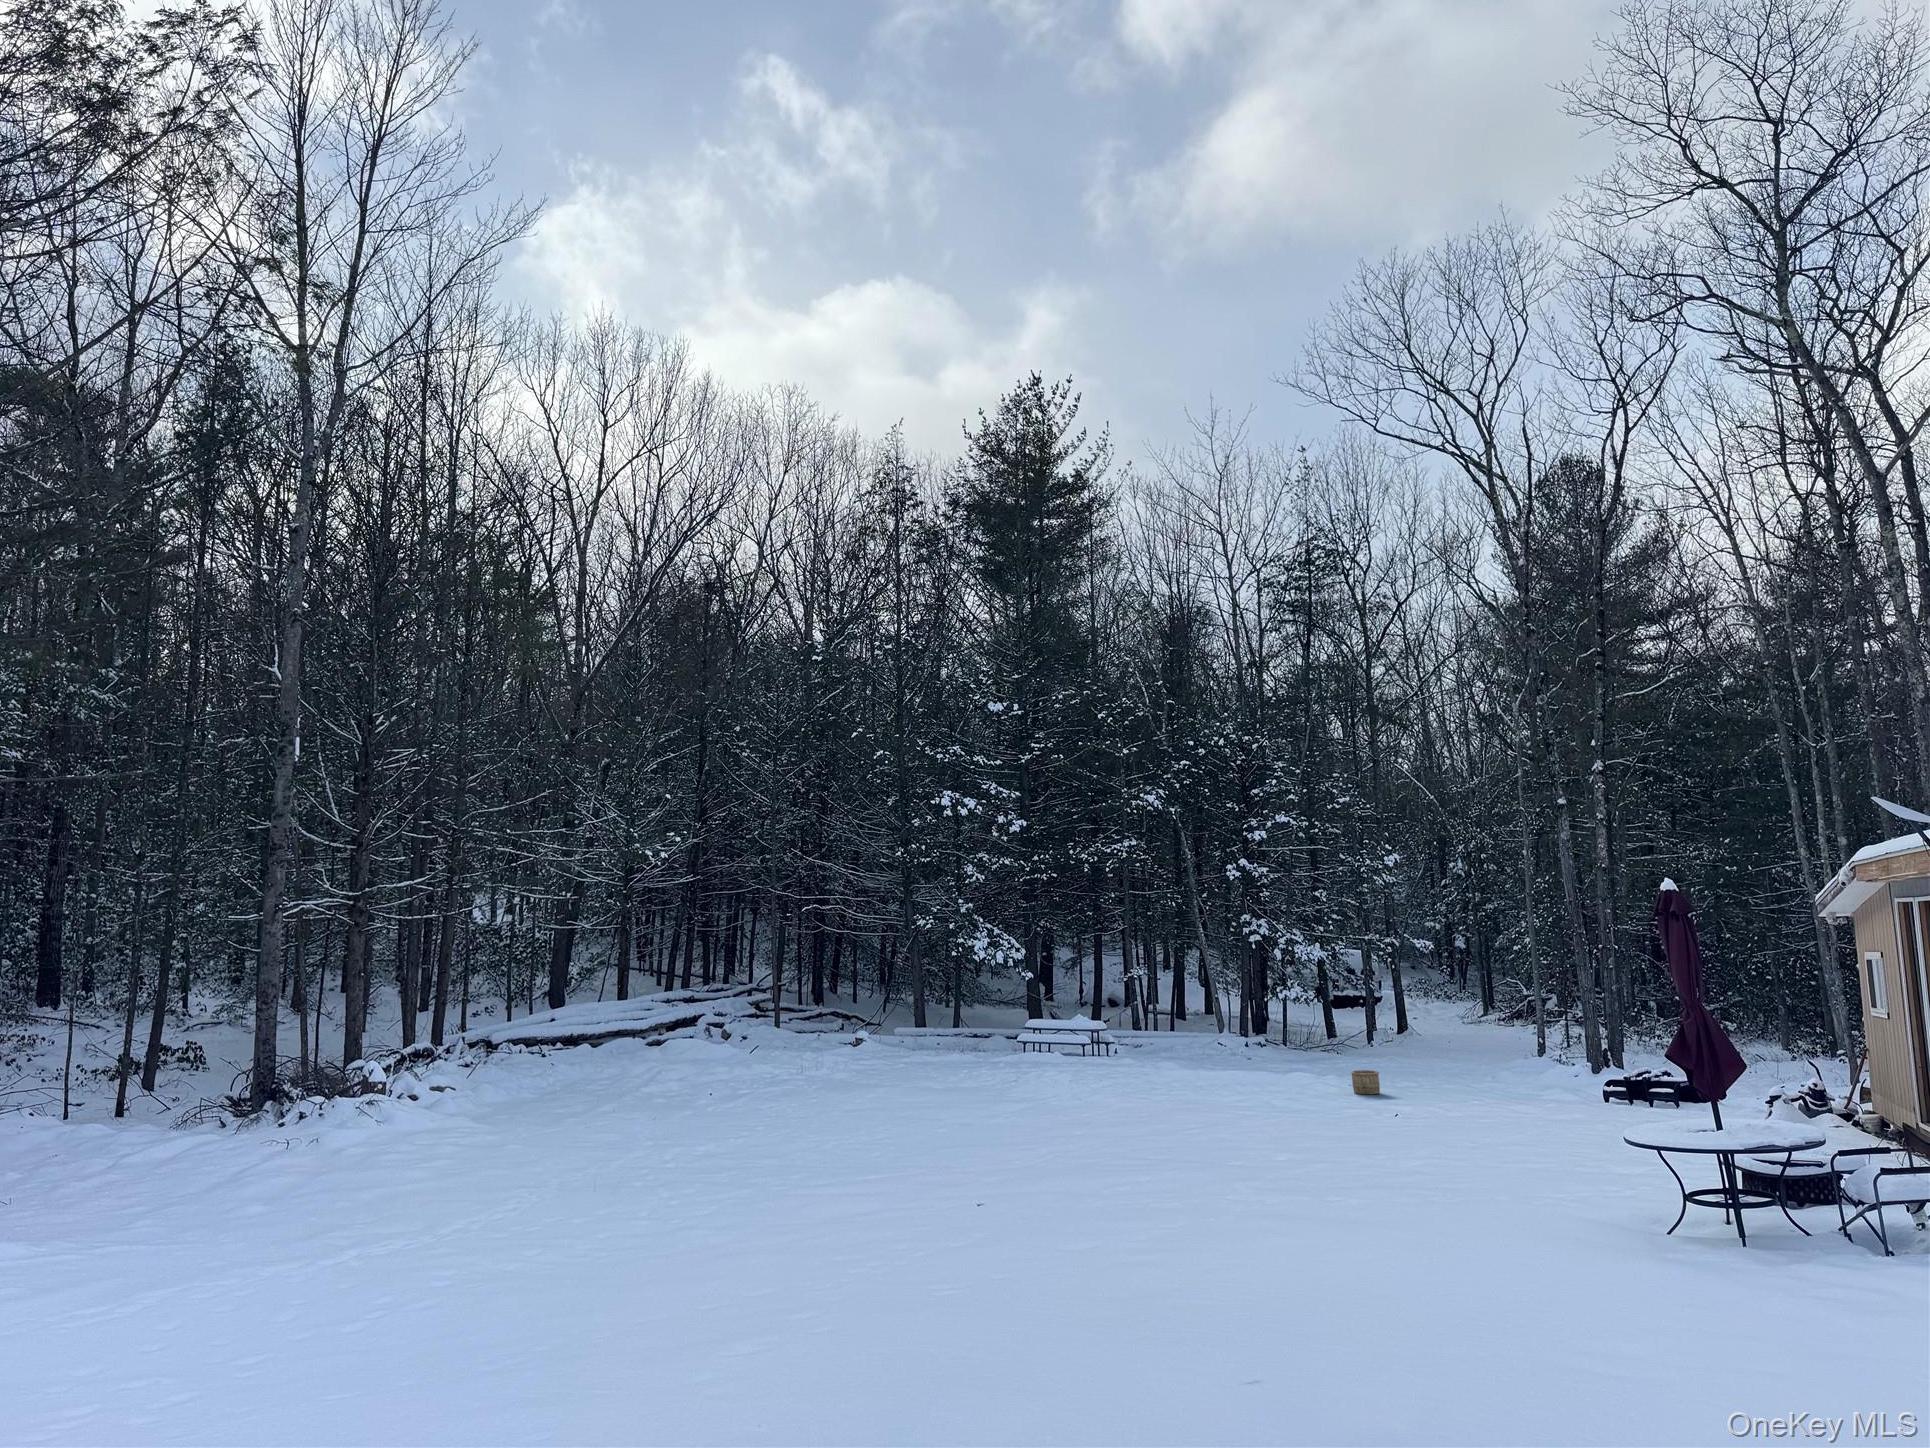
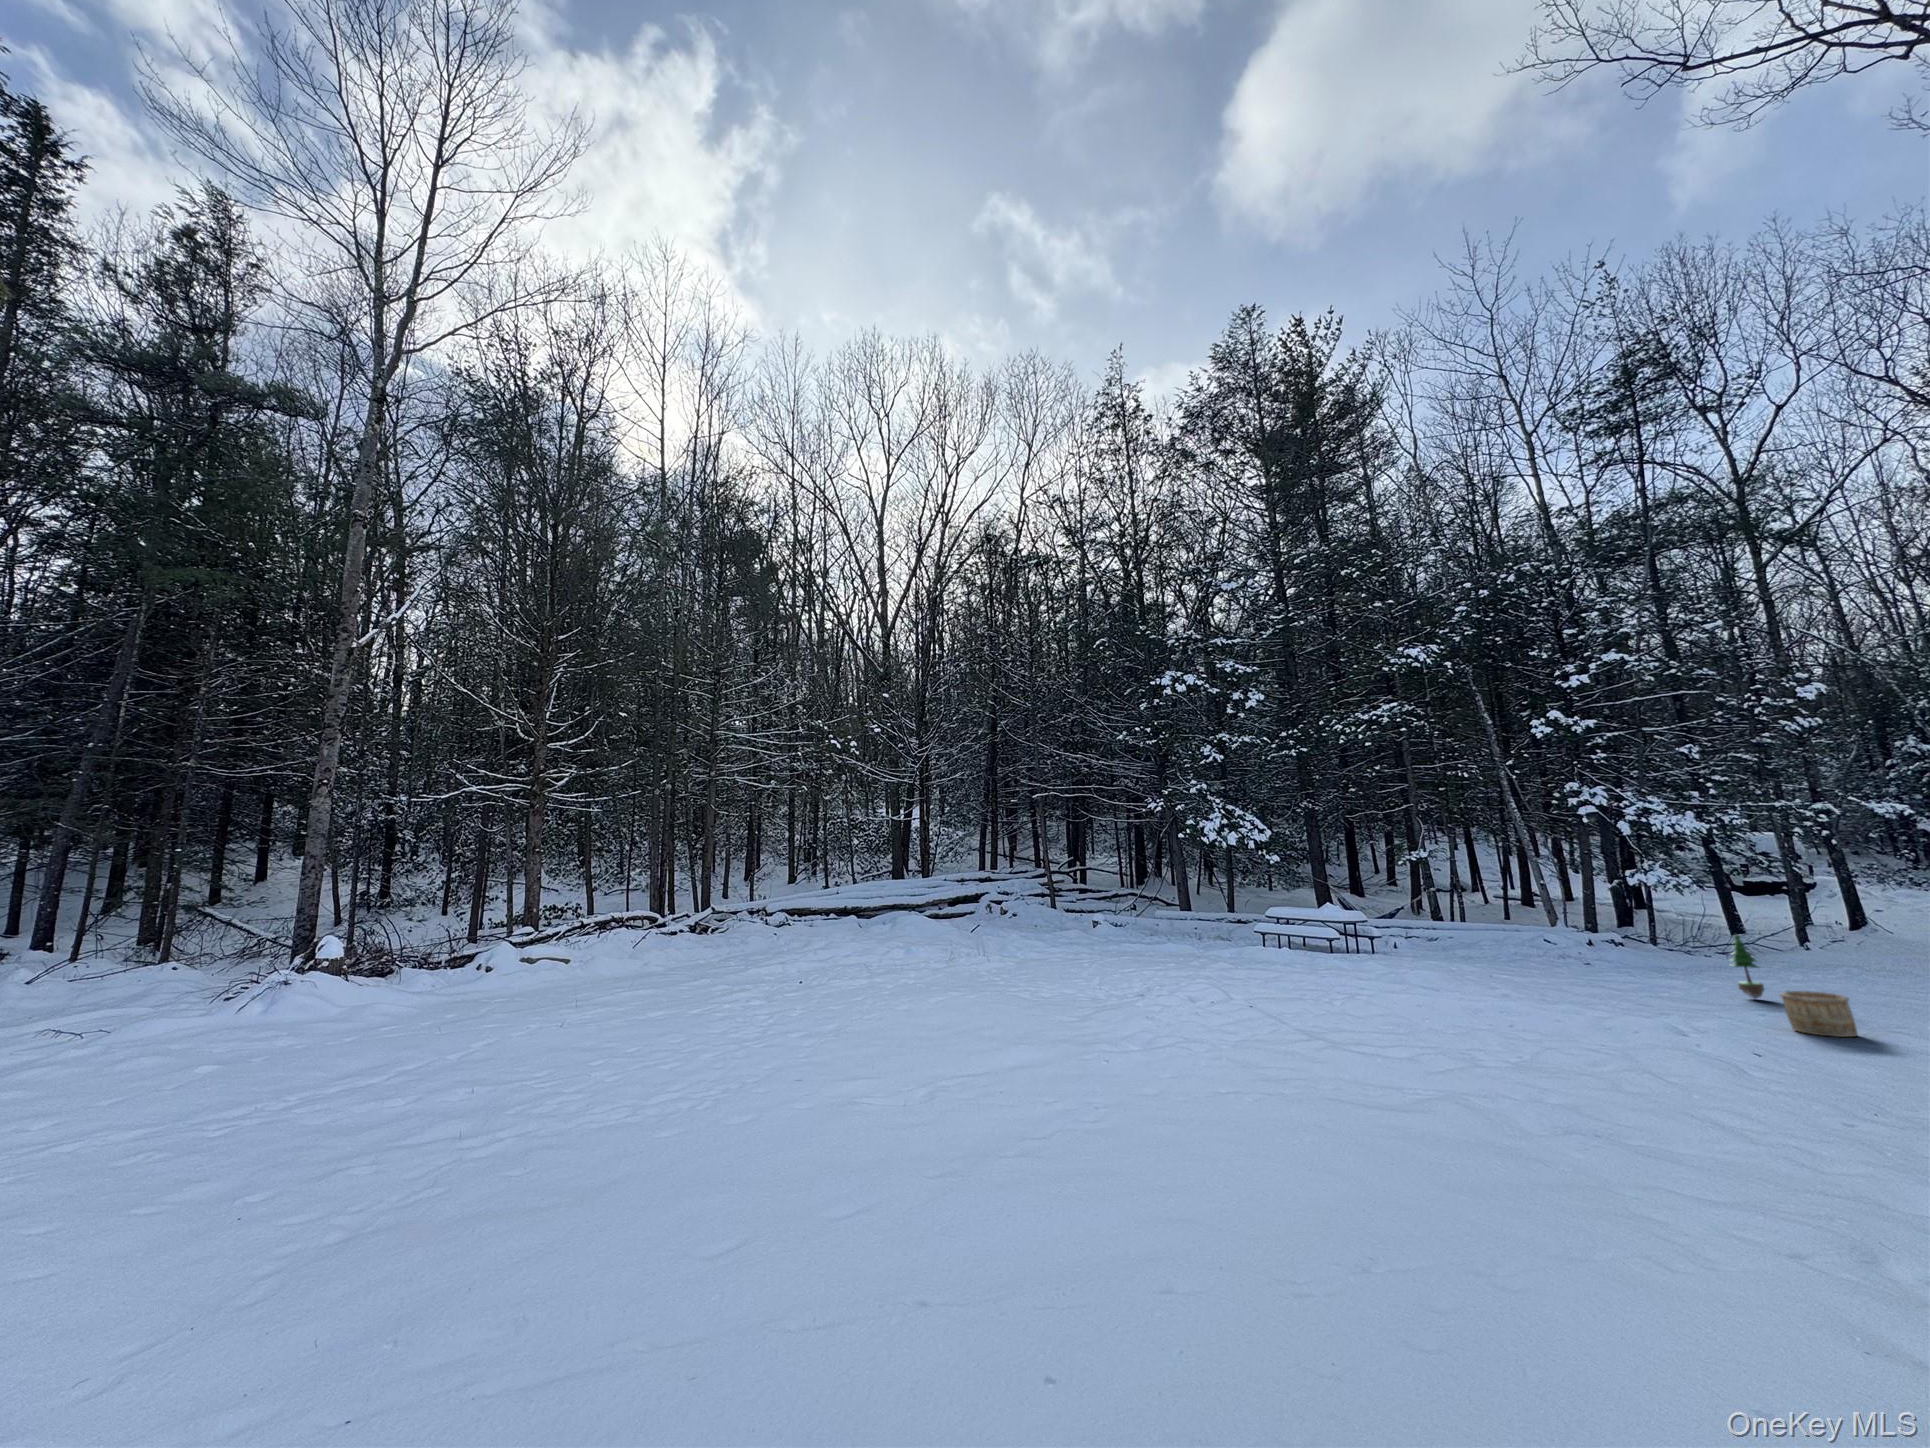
potted tree: none [1329,1038,1345,1081] -> present [1730,934,1764,998]

